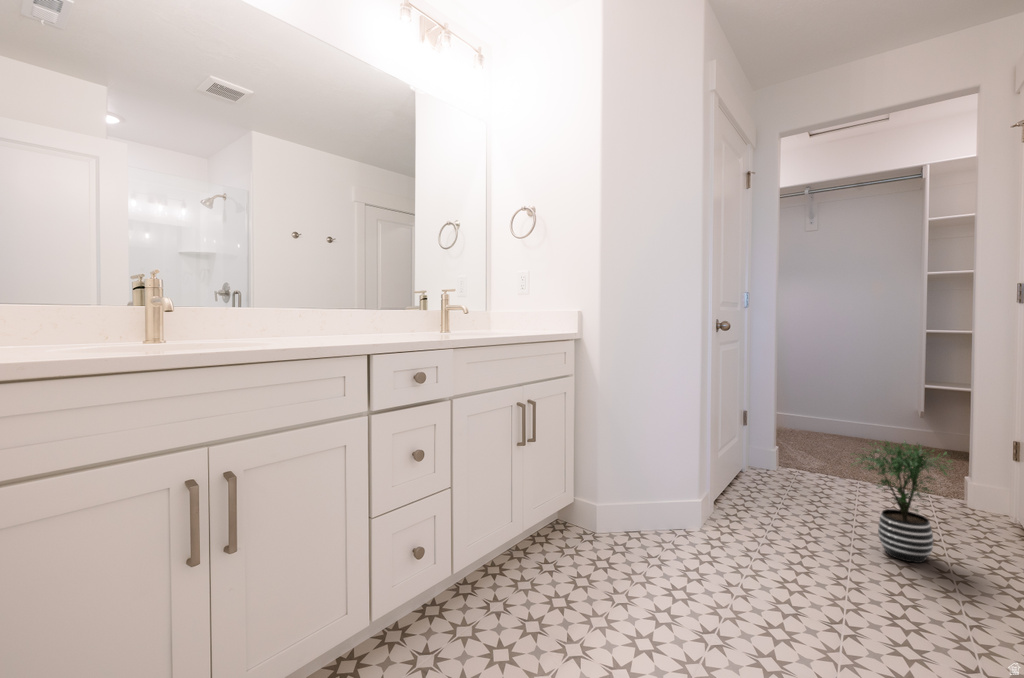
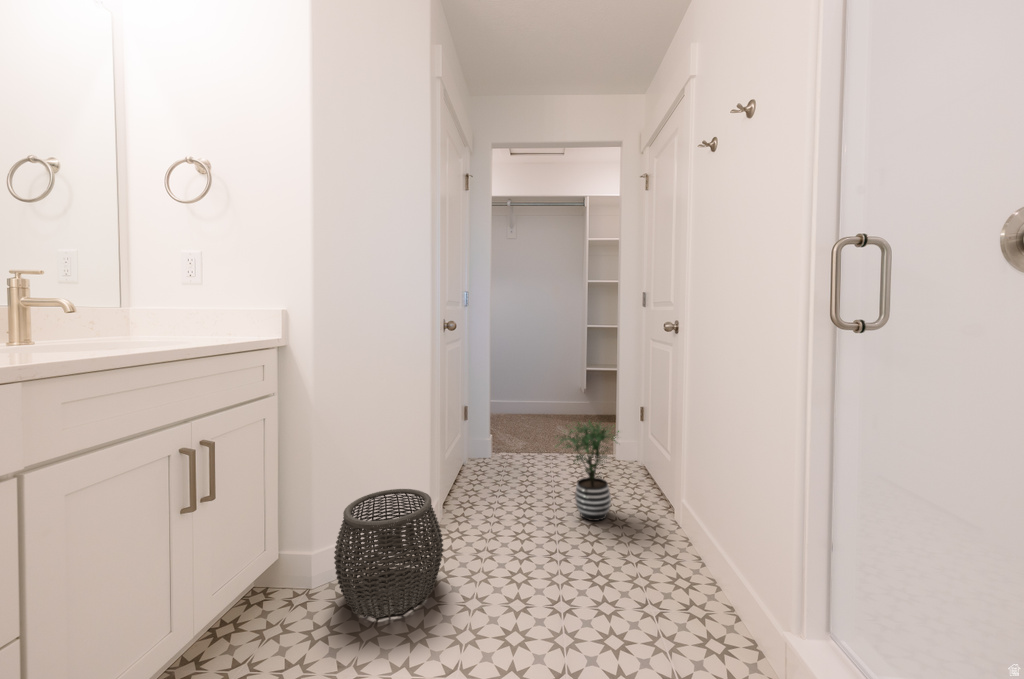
woven basket: none [614,469,707,571] -> present [334,489,443,618]

